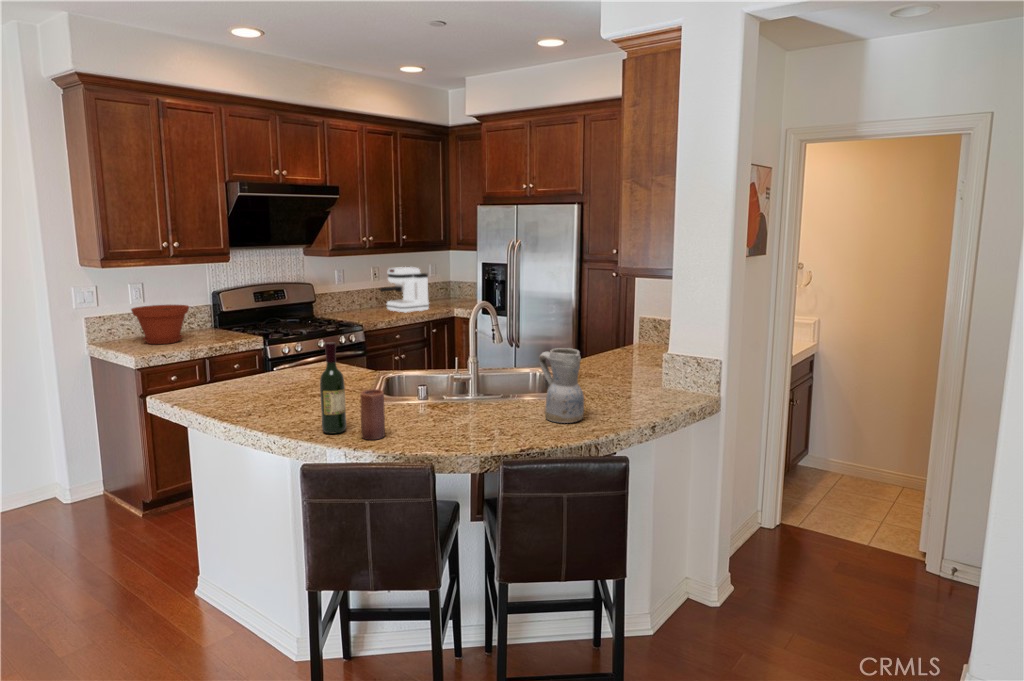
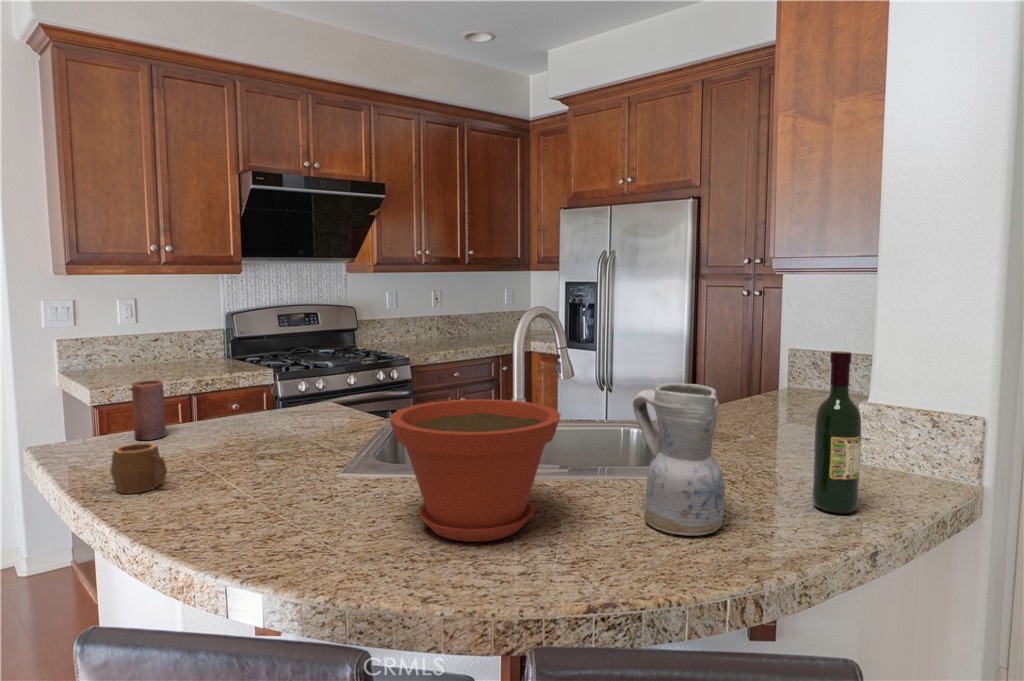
coffee maker: present [380,267,429,313] -> none [438,289,497,345]
plant pot: present [131,305,189,344] -> present [390,399,561,542]
wine bottle: present [320,342,346,434] -> present [812,351,861,513]
mug: none [244,389,277,417] -> present [111,443,167,494]
candle: present [360,389,385,440] -> present [132,380,166,440]

